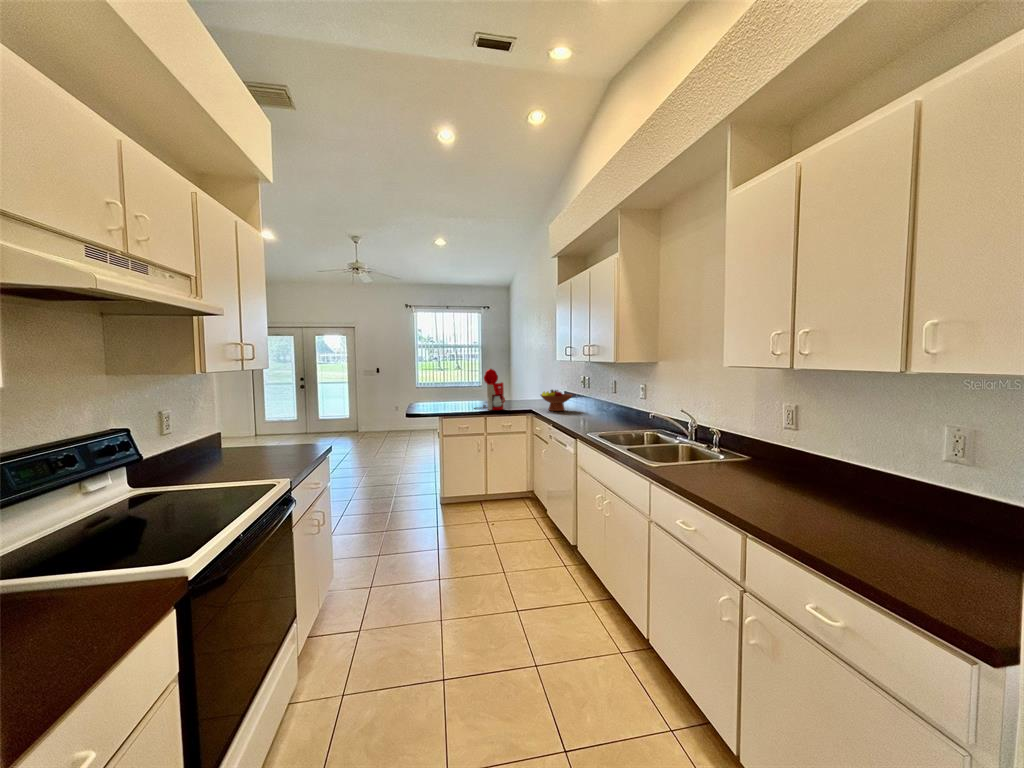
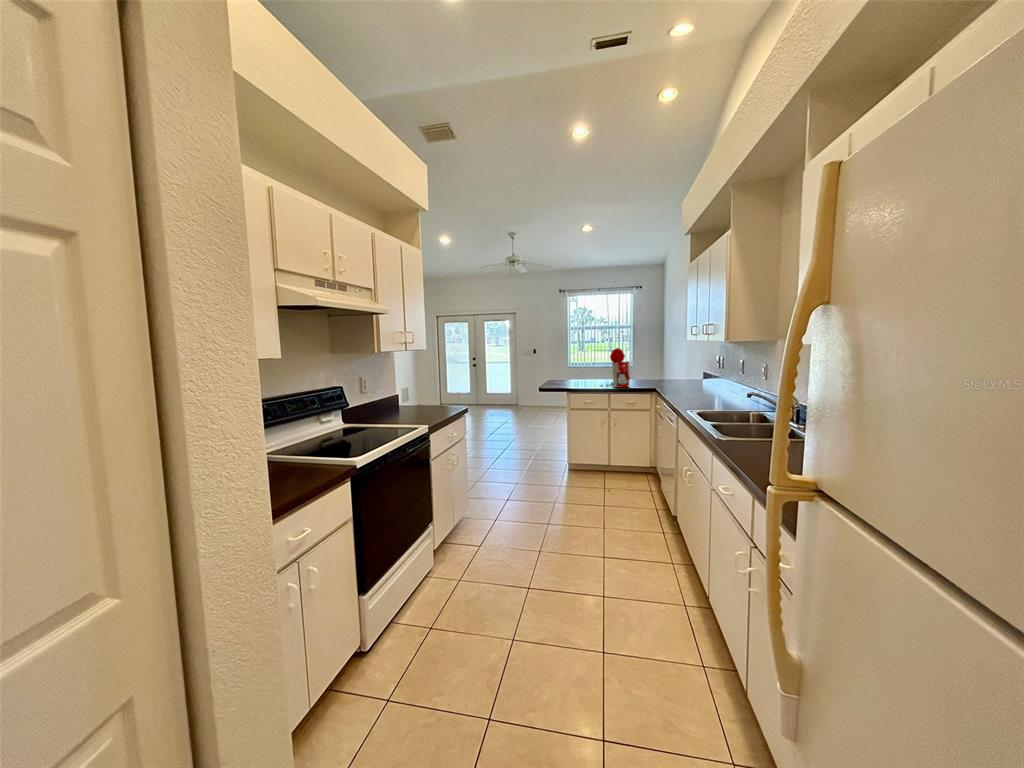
fruit bowl: present [541,390,572,411] -> none [667,368,703,390]

